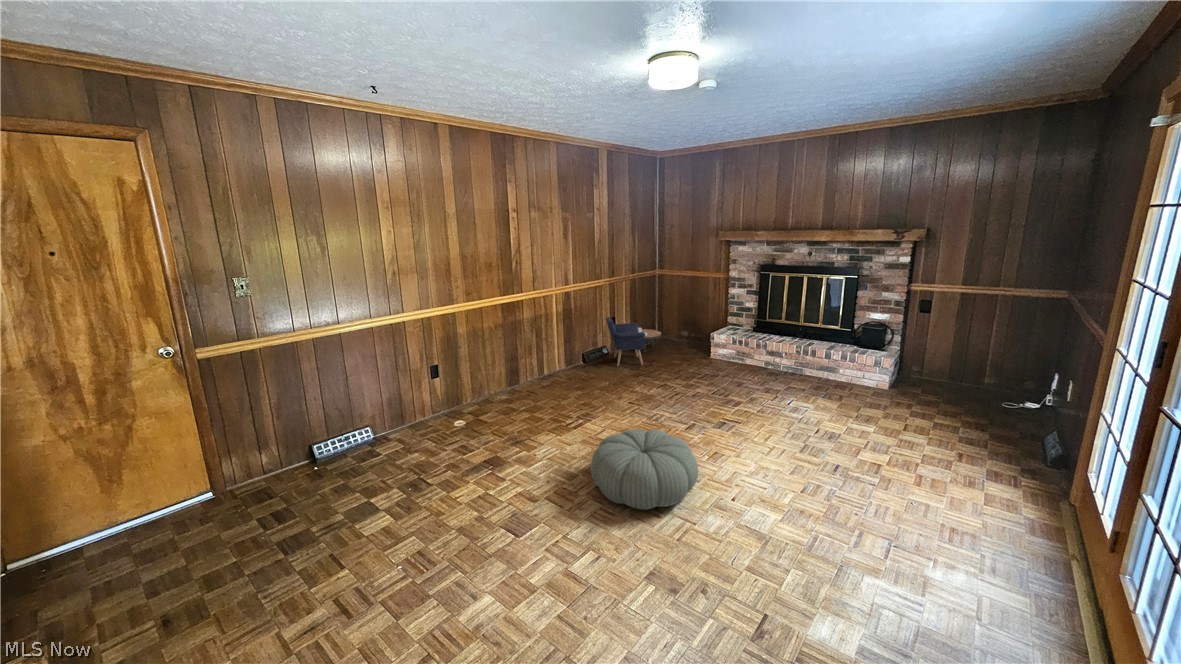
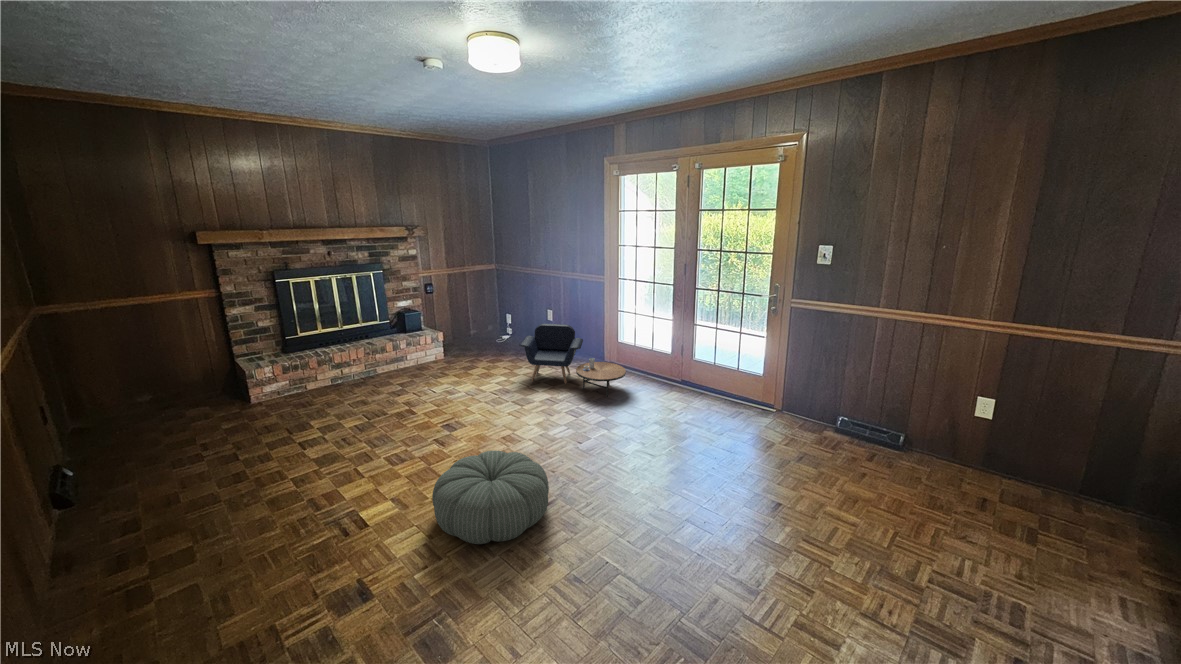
armchair: present [606,317,661,366] -> present [519,324,626,397]

